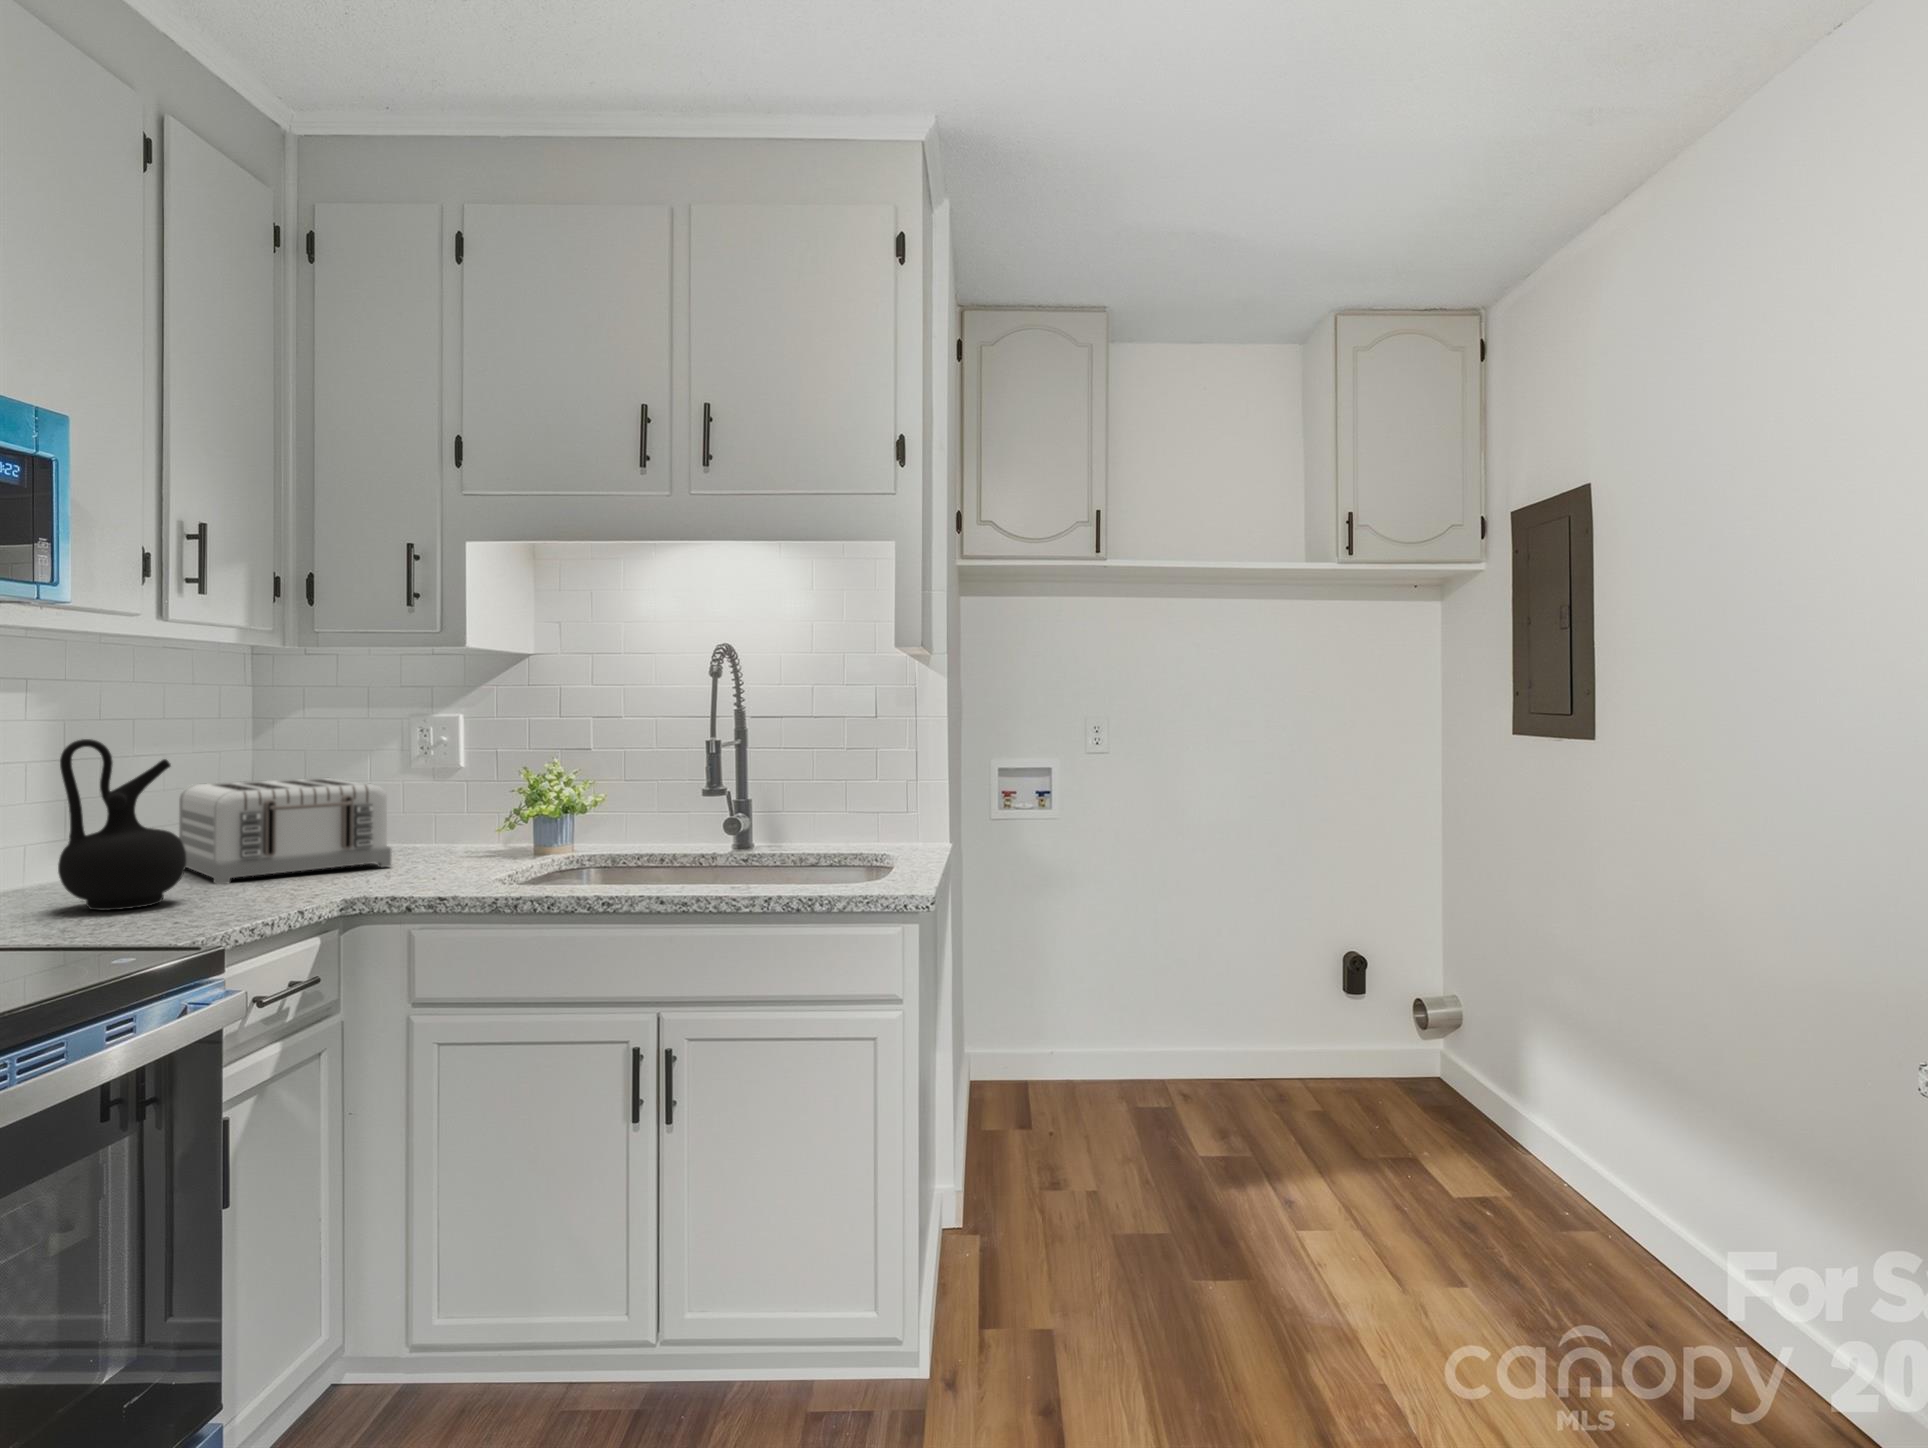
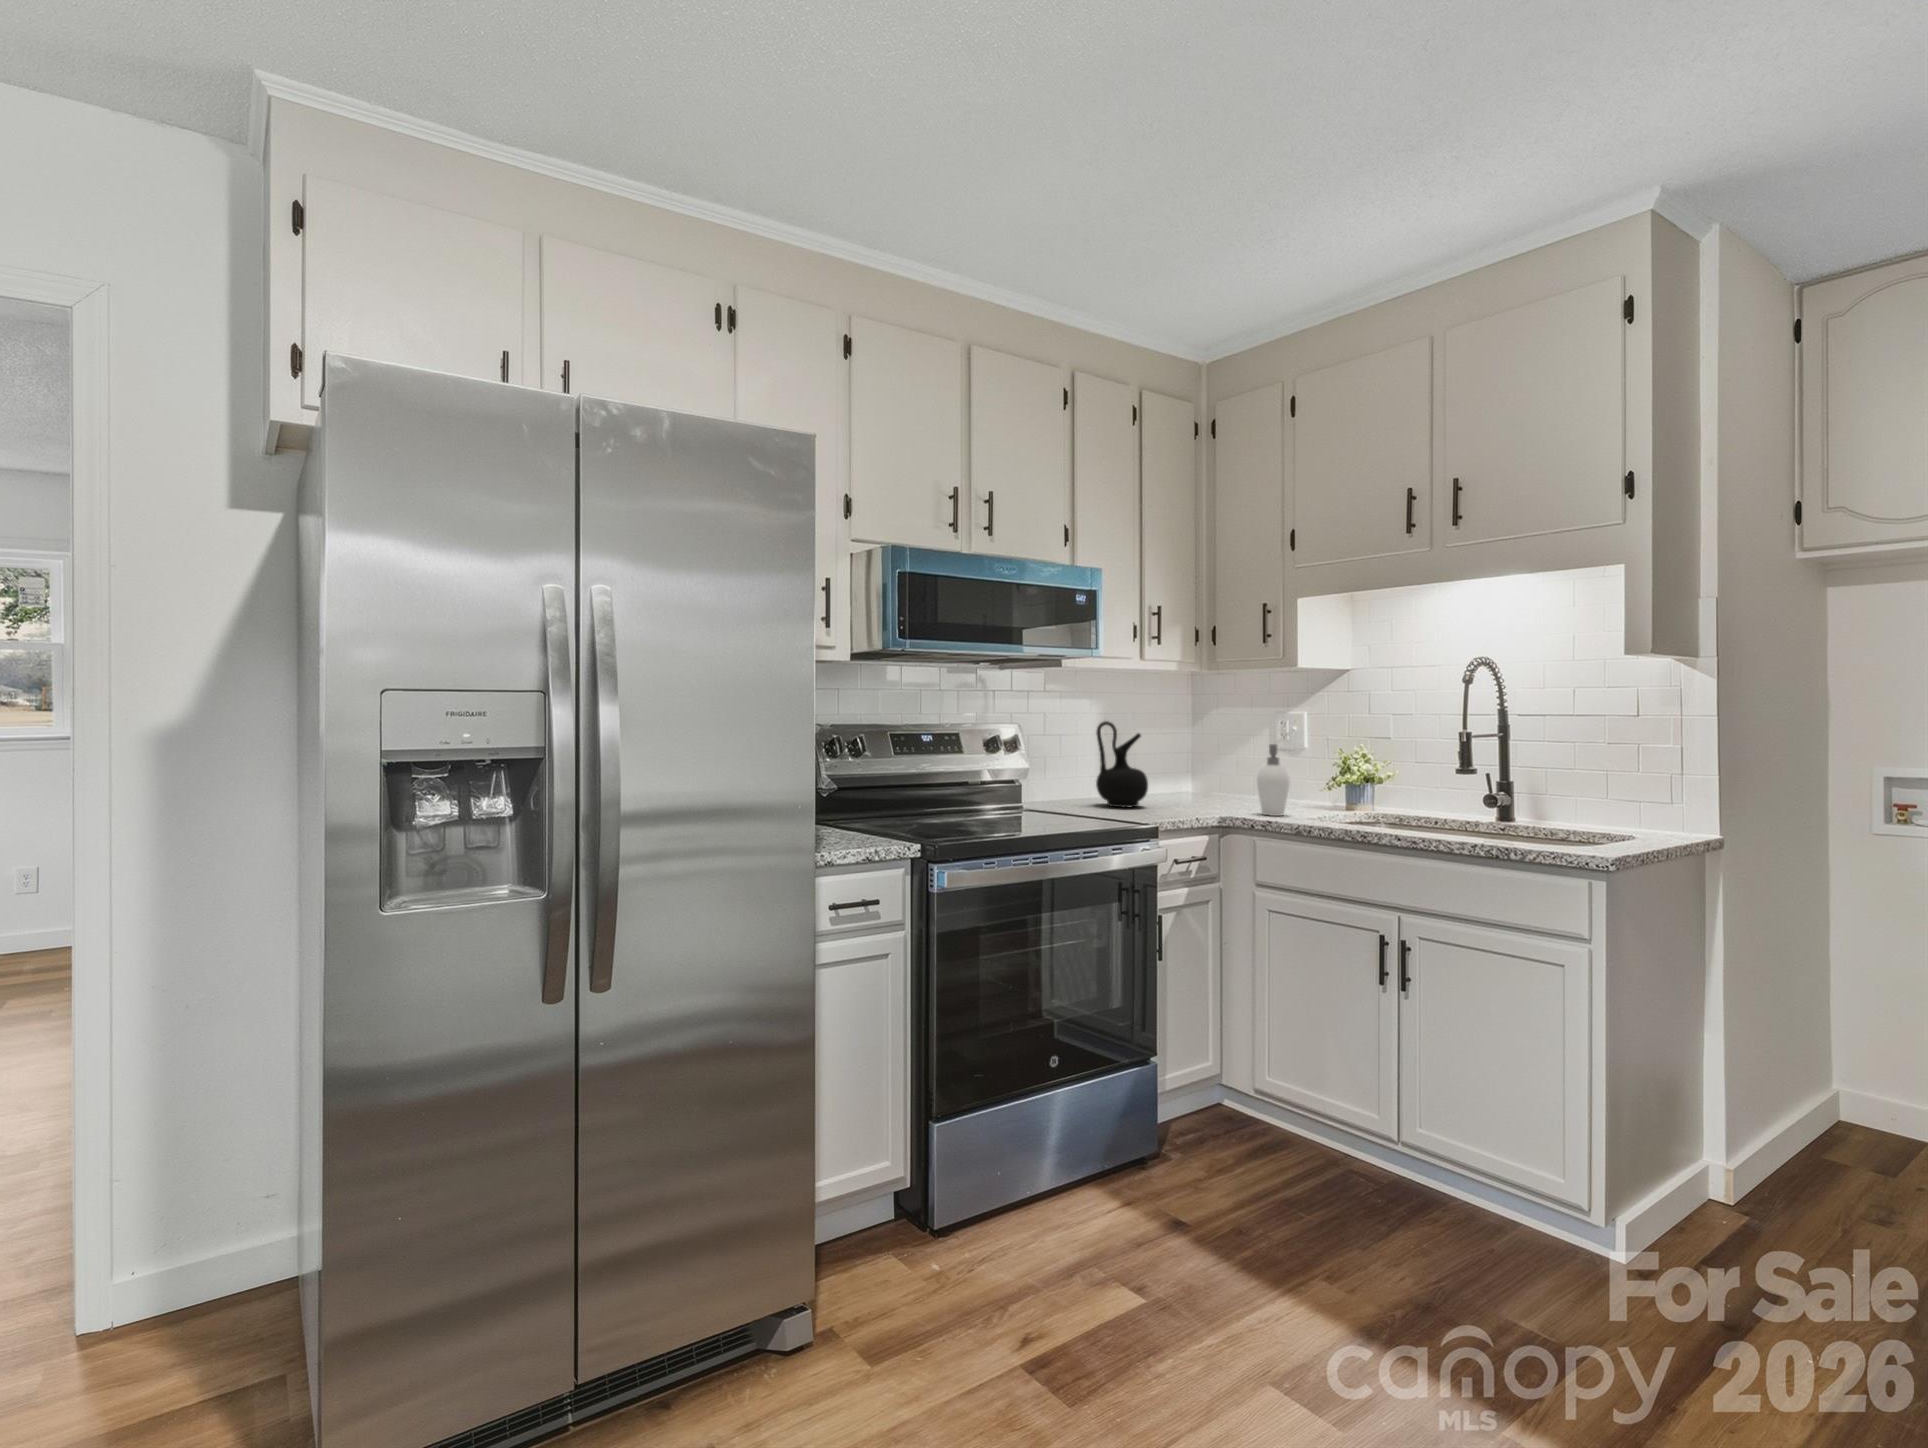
soap dispenser: none [409,767,478,887] -> present [1257,744,1290,816]
toaster: present [179,778,392,884] -> none [1149,747,1255,803]

